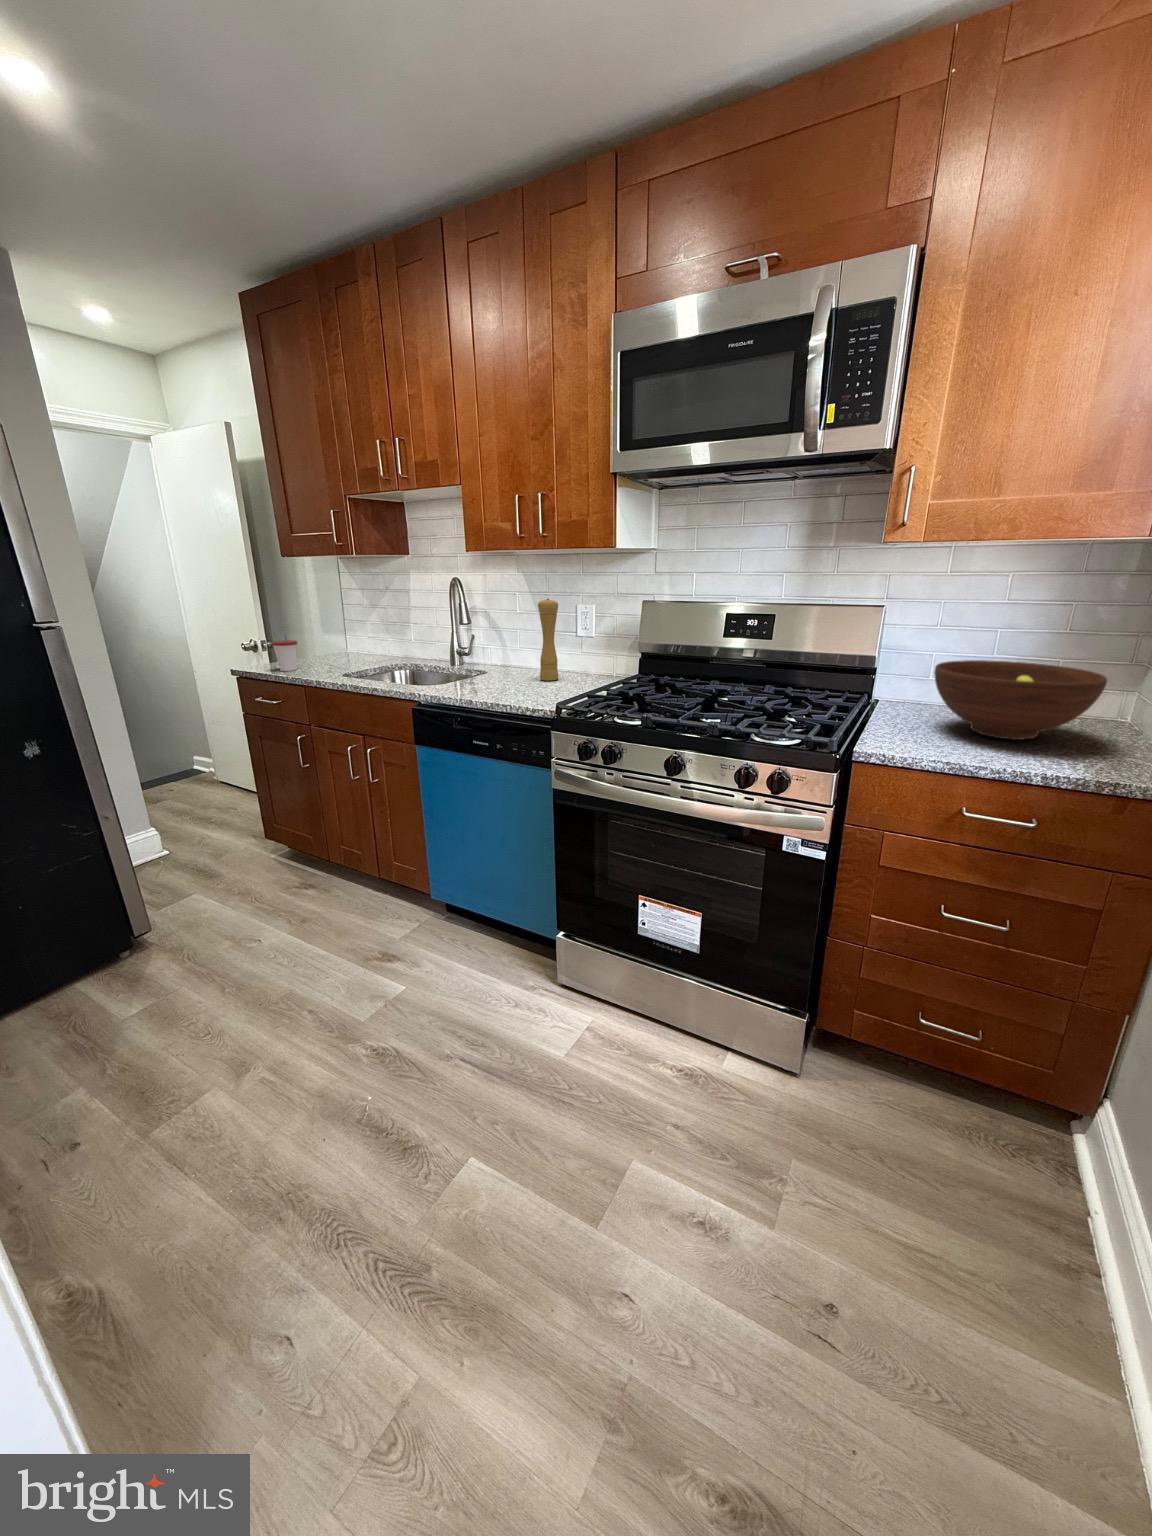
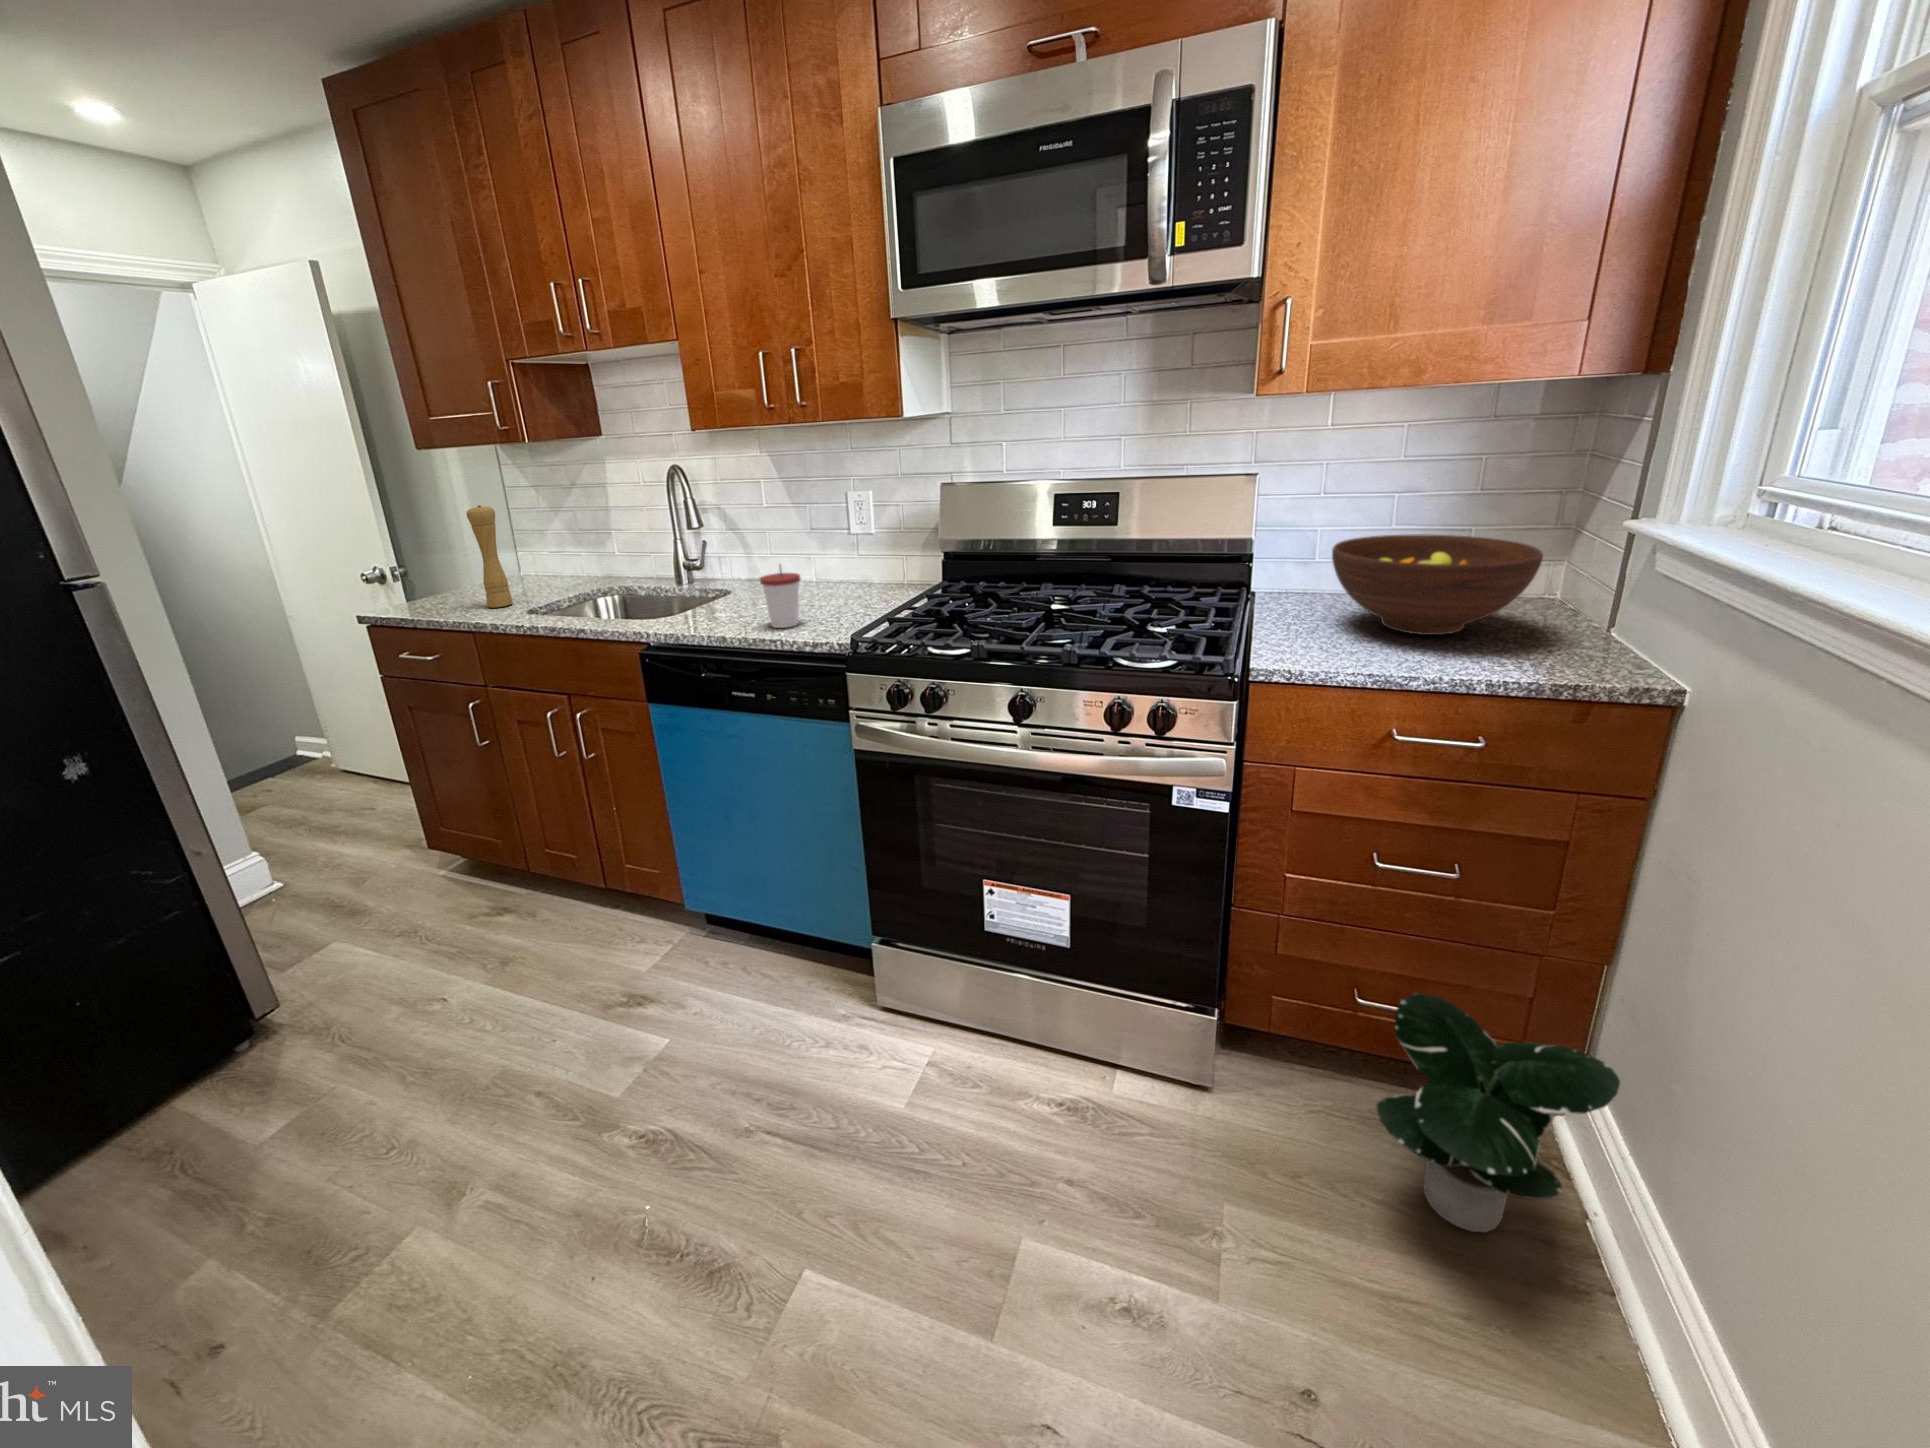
pepper mill: present [538,599,558,681] -> present [467,505,513,608]
cup: present [272,634,297,671] -> present [760,565,801,628]
potted plant: none [918,1018,1121,1212] -> present [1376,993,1620,1232]

